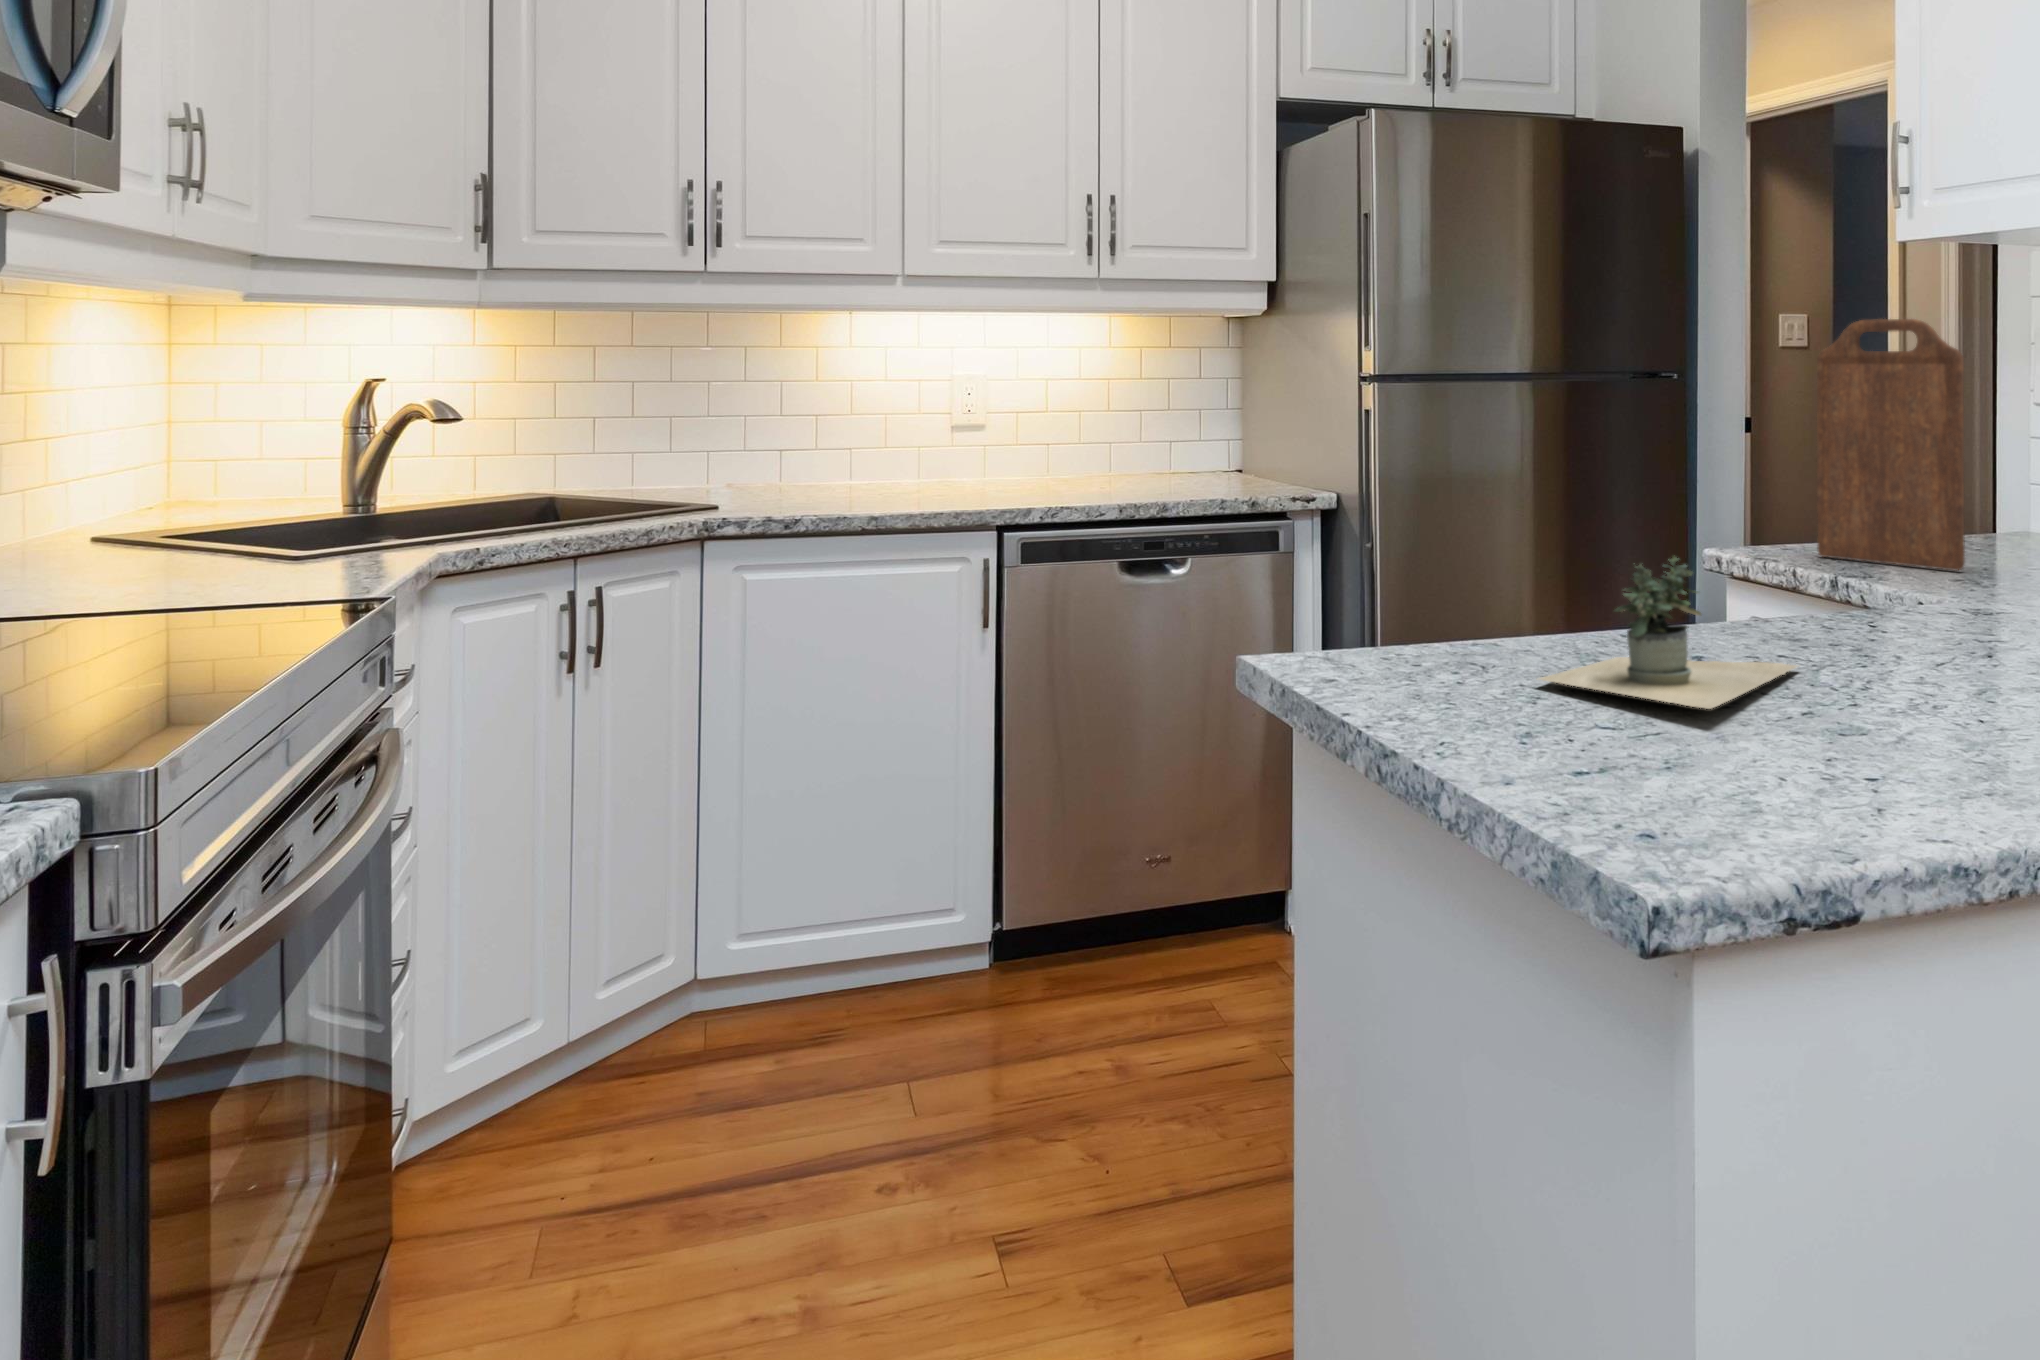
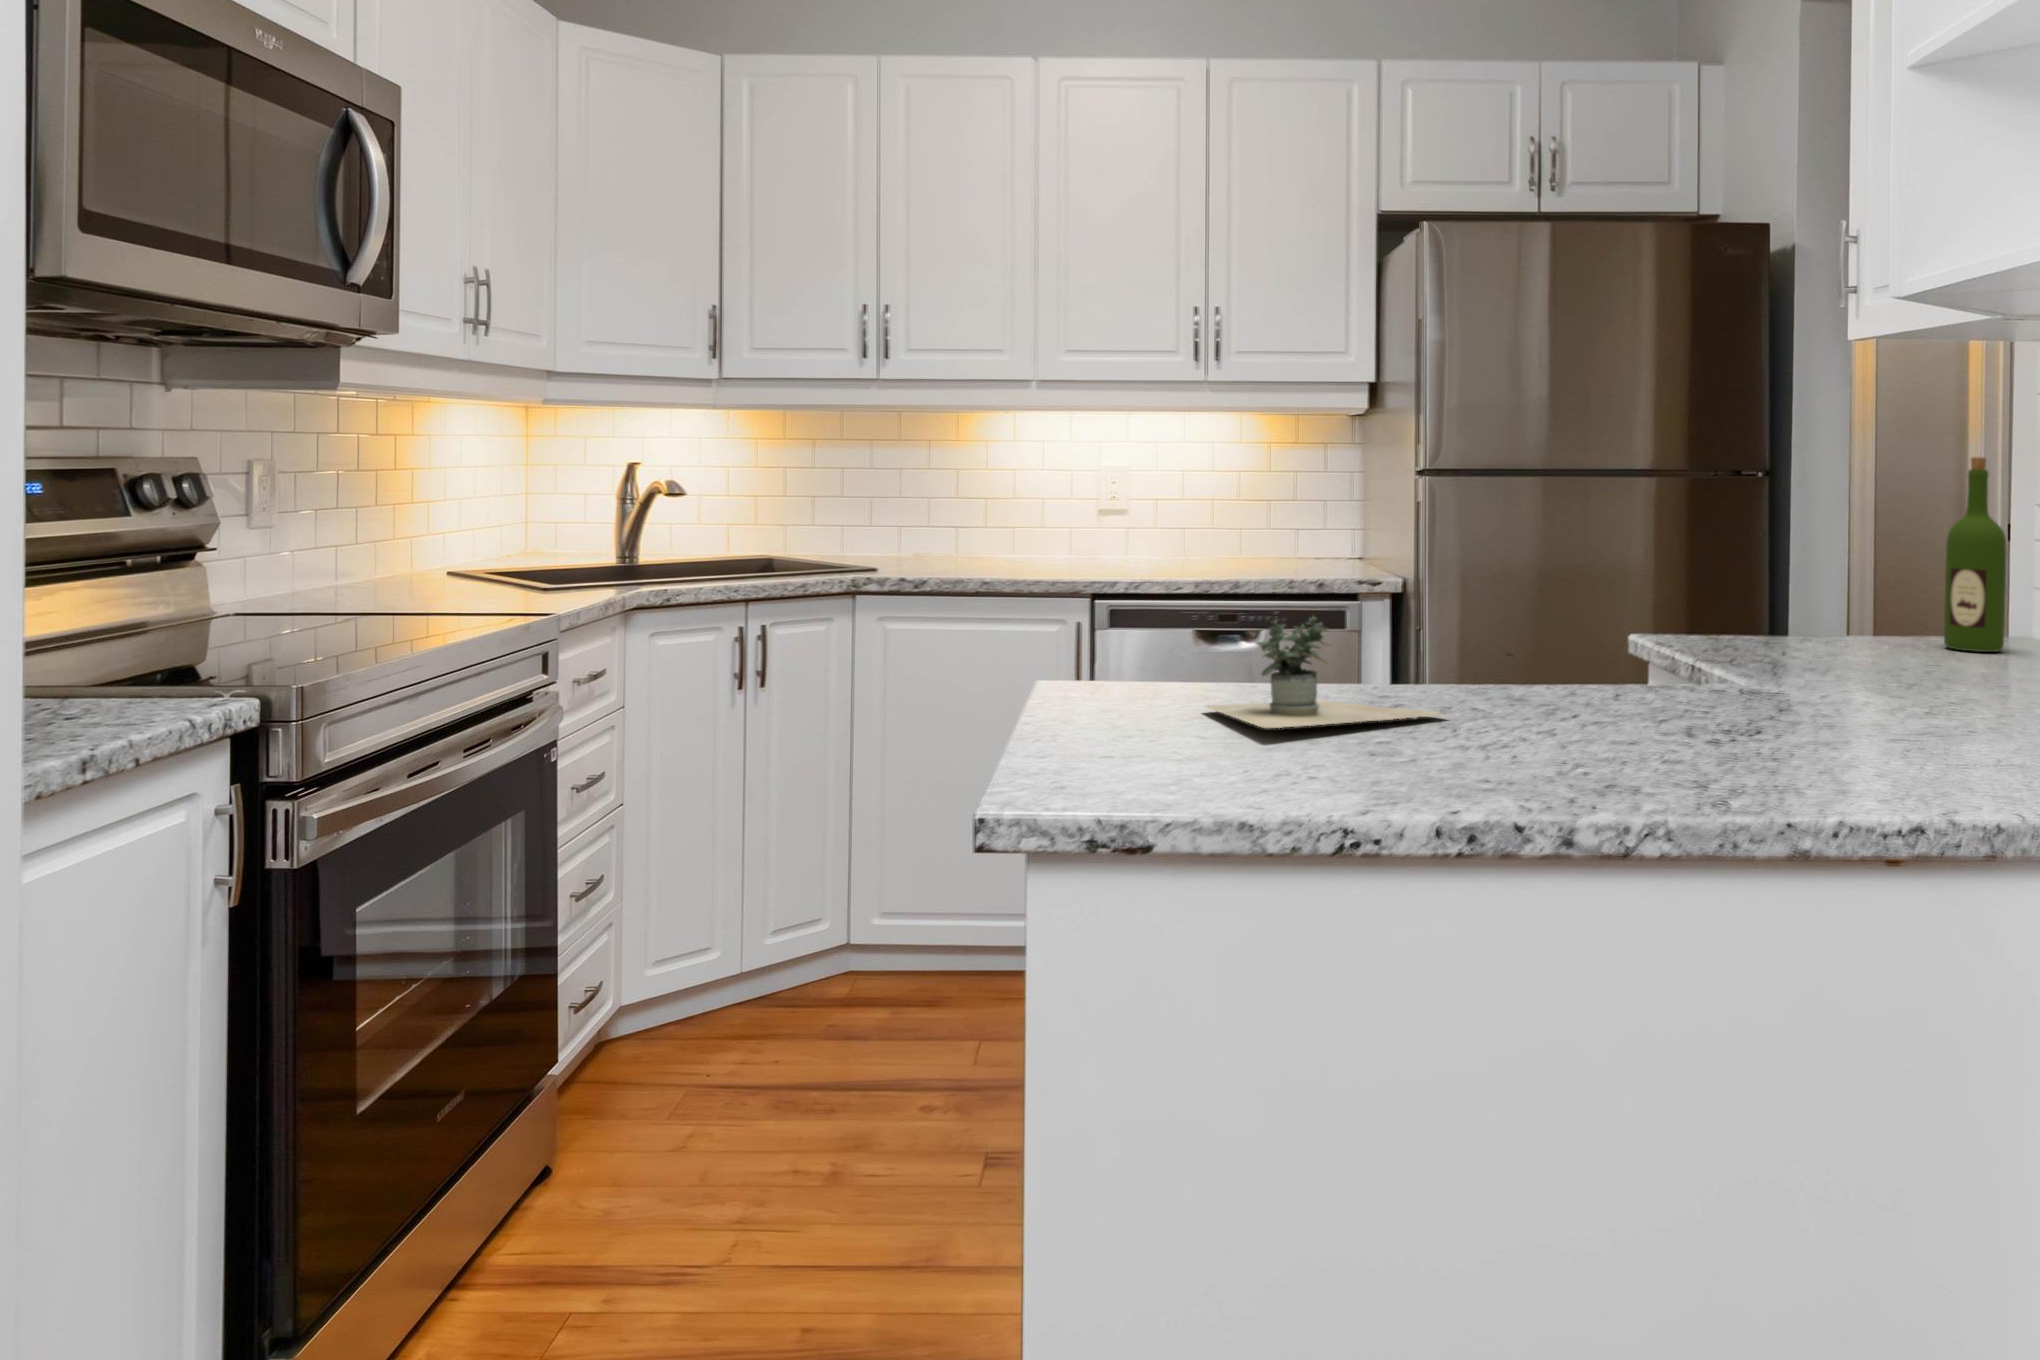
cutting board: present [1817,319,1965,570] -> none [1740,419,1865,666]
wine bottle: none [1965,357,2022,548] -> present [1944,457,2007,652]

